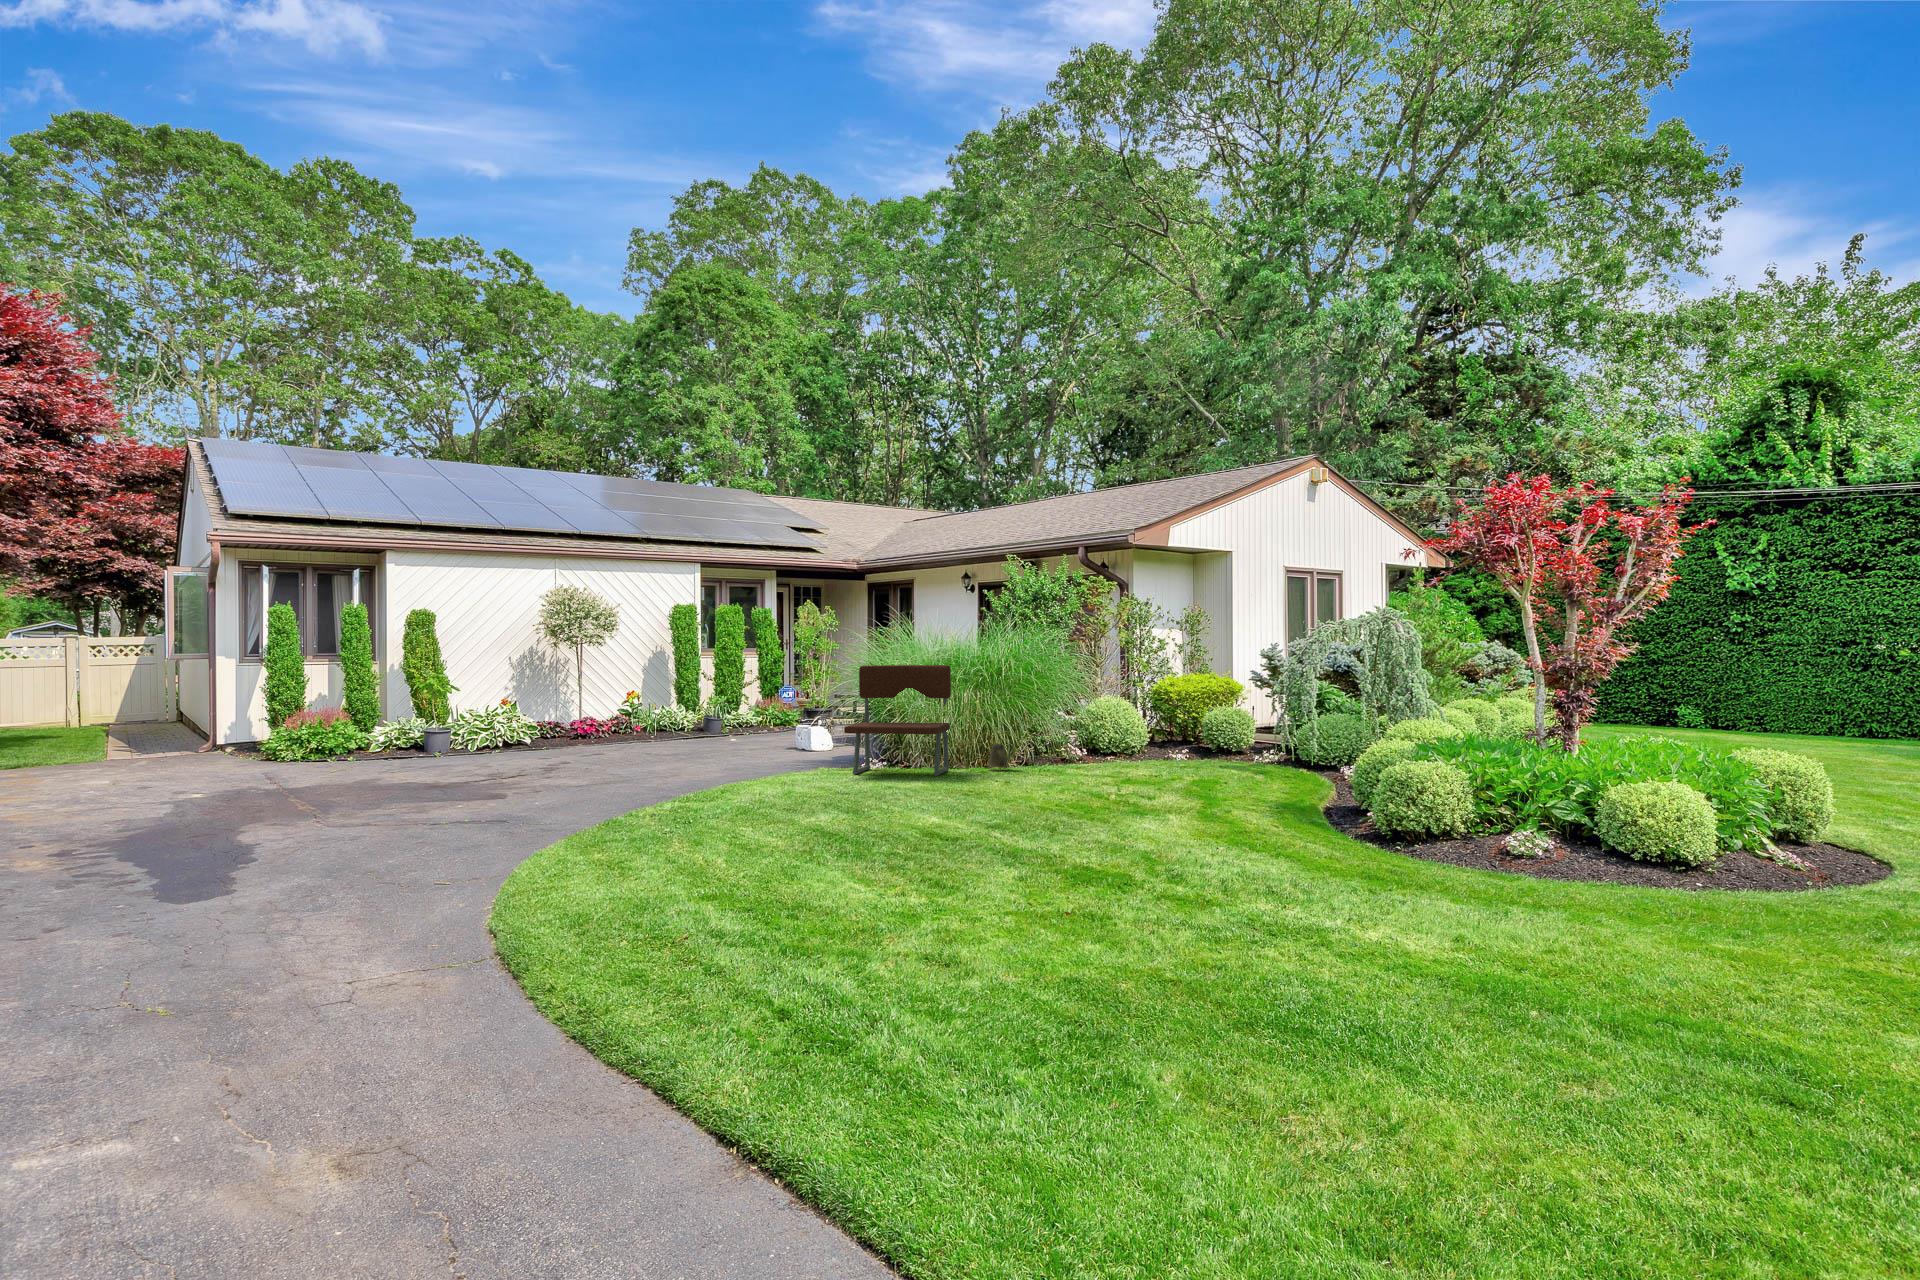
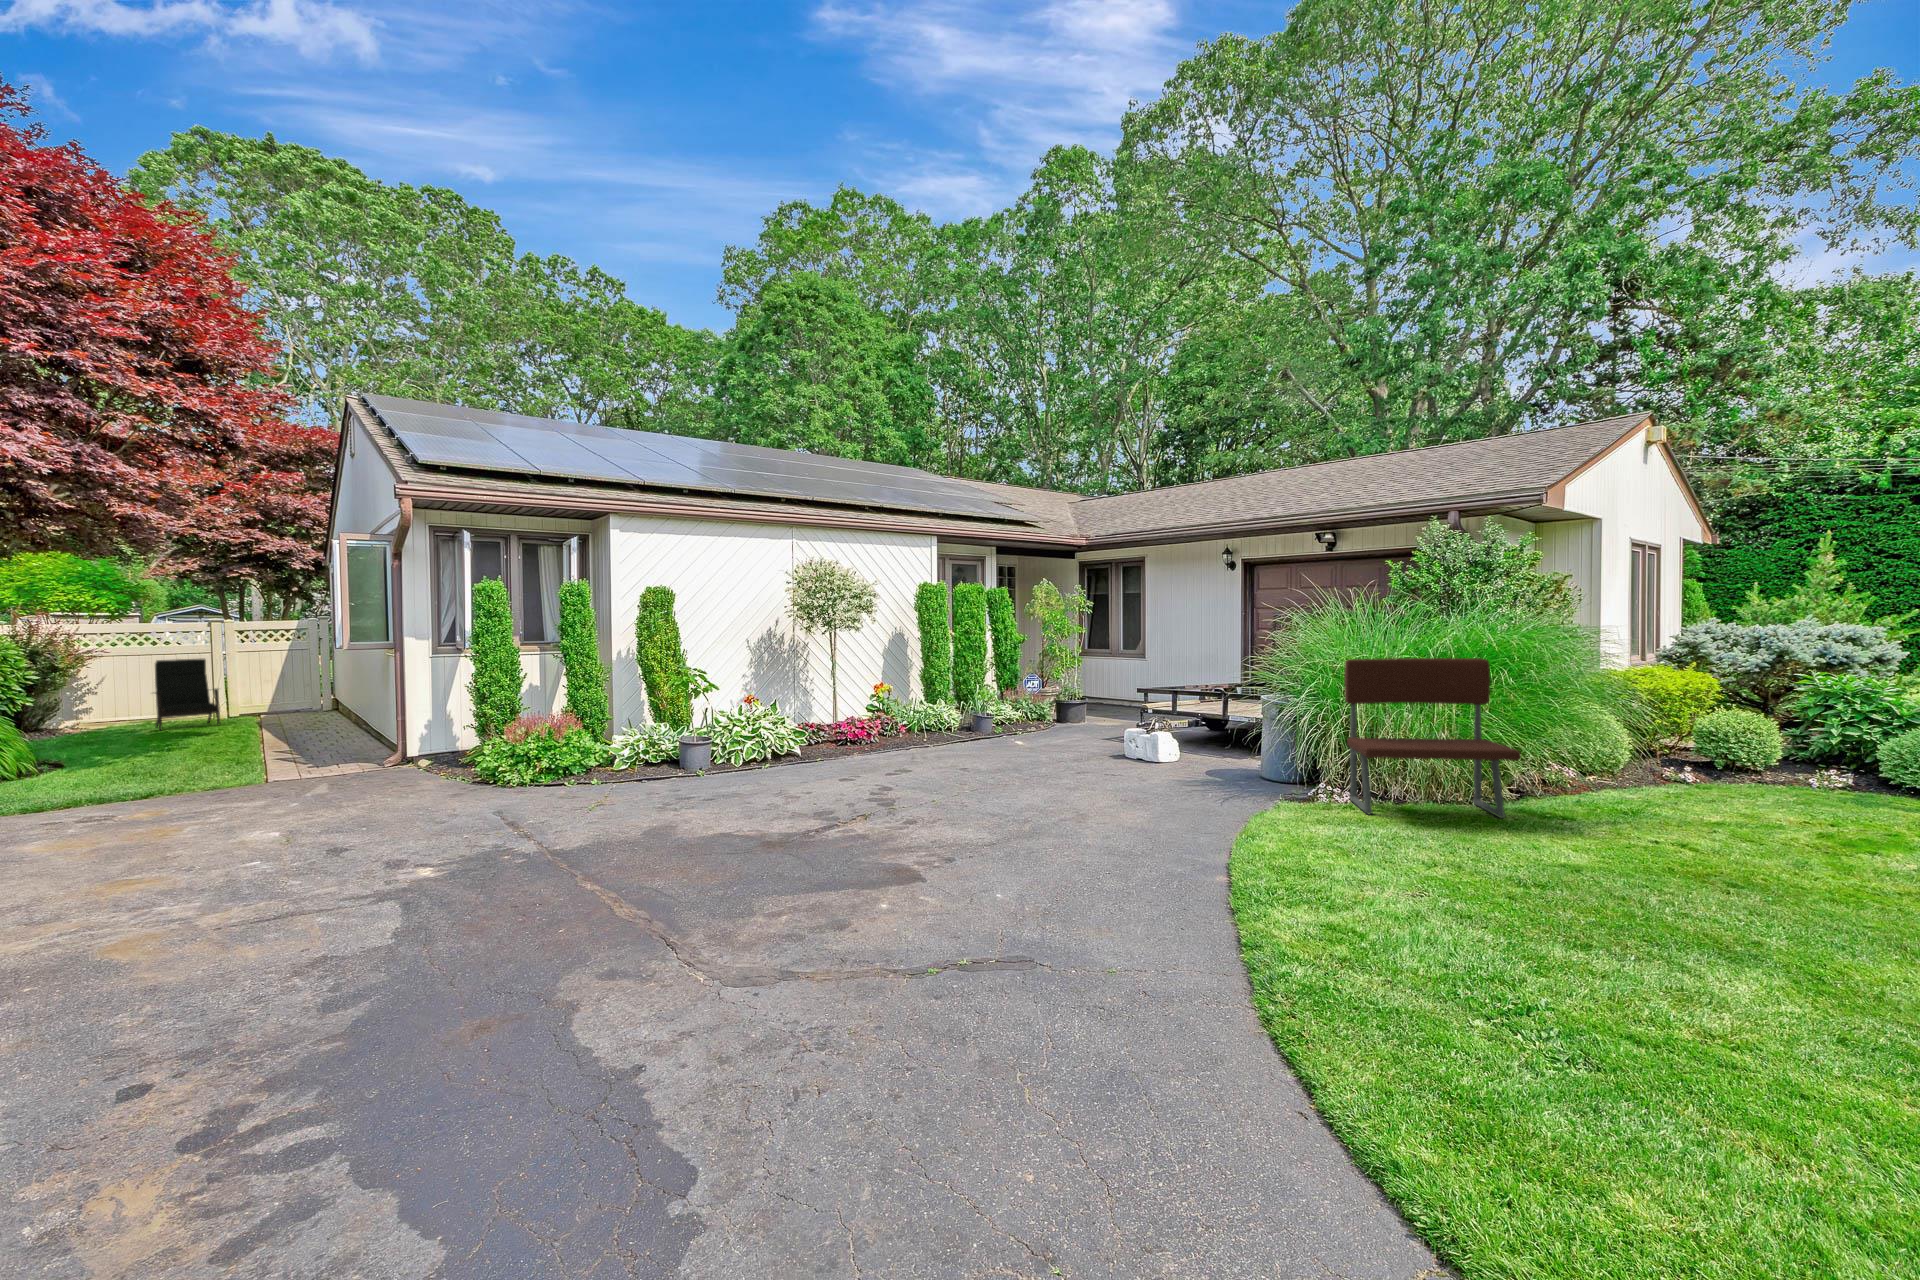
lounge chair: none [14,669,74,732] -> present [155,659,220,730]
watering can: present [988,744,1014,771] -> none [1515,767,1595,805]

